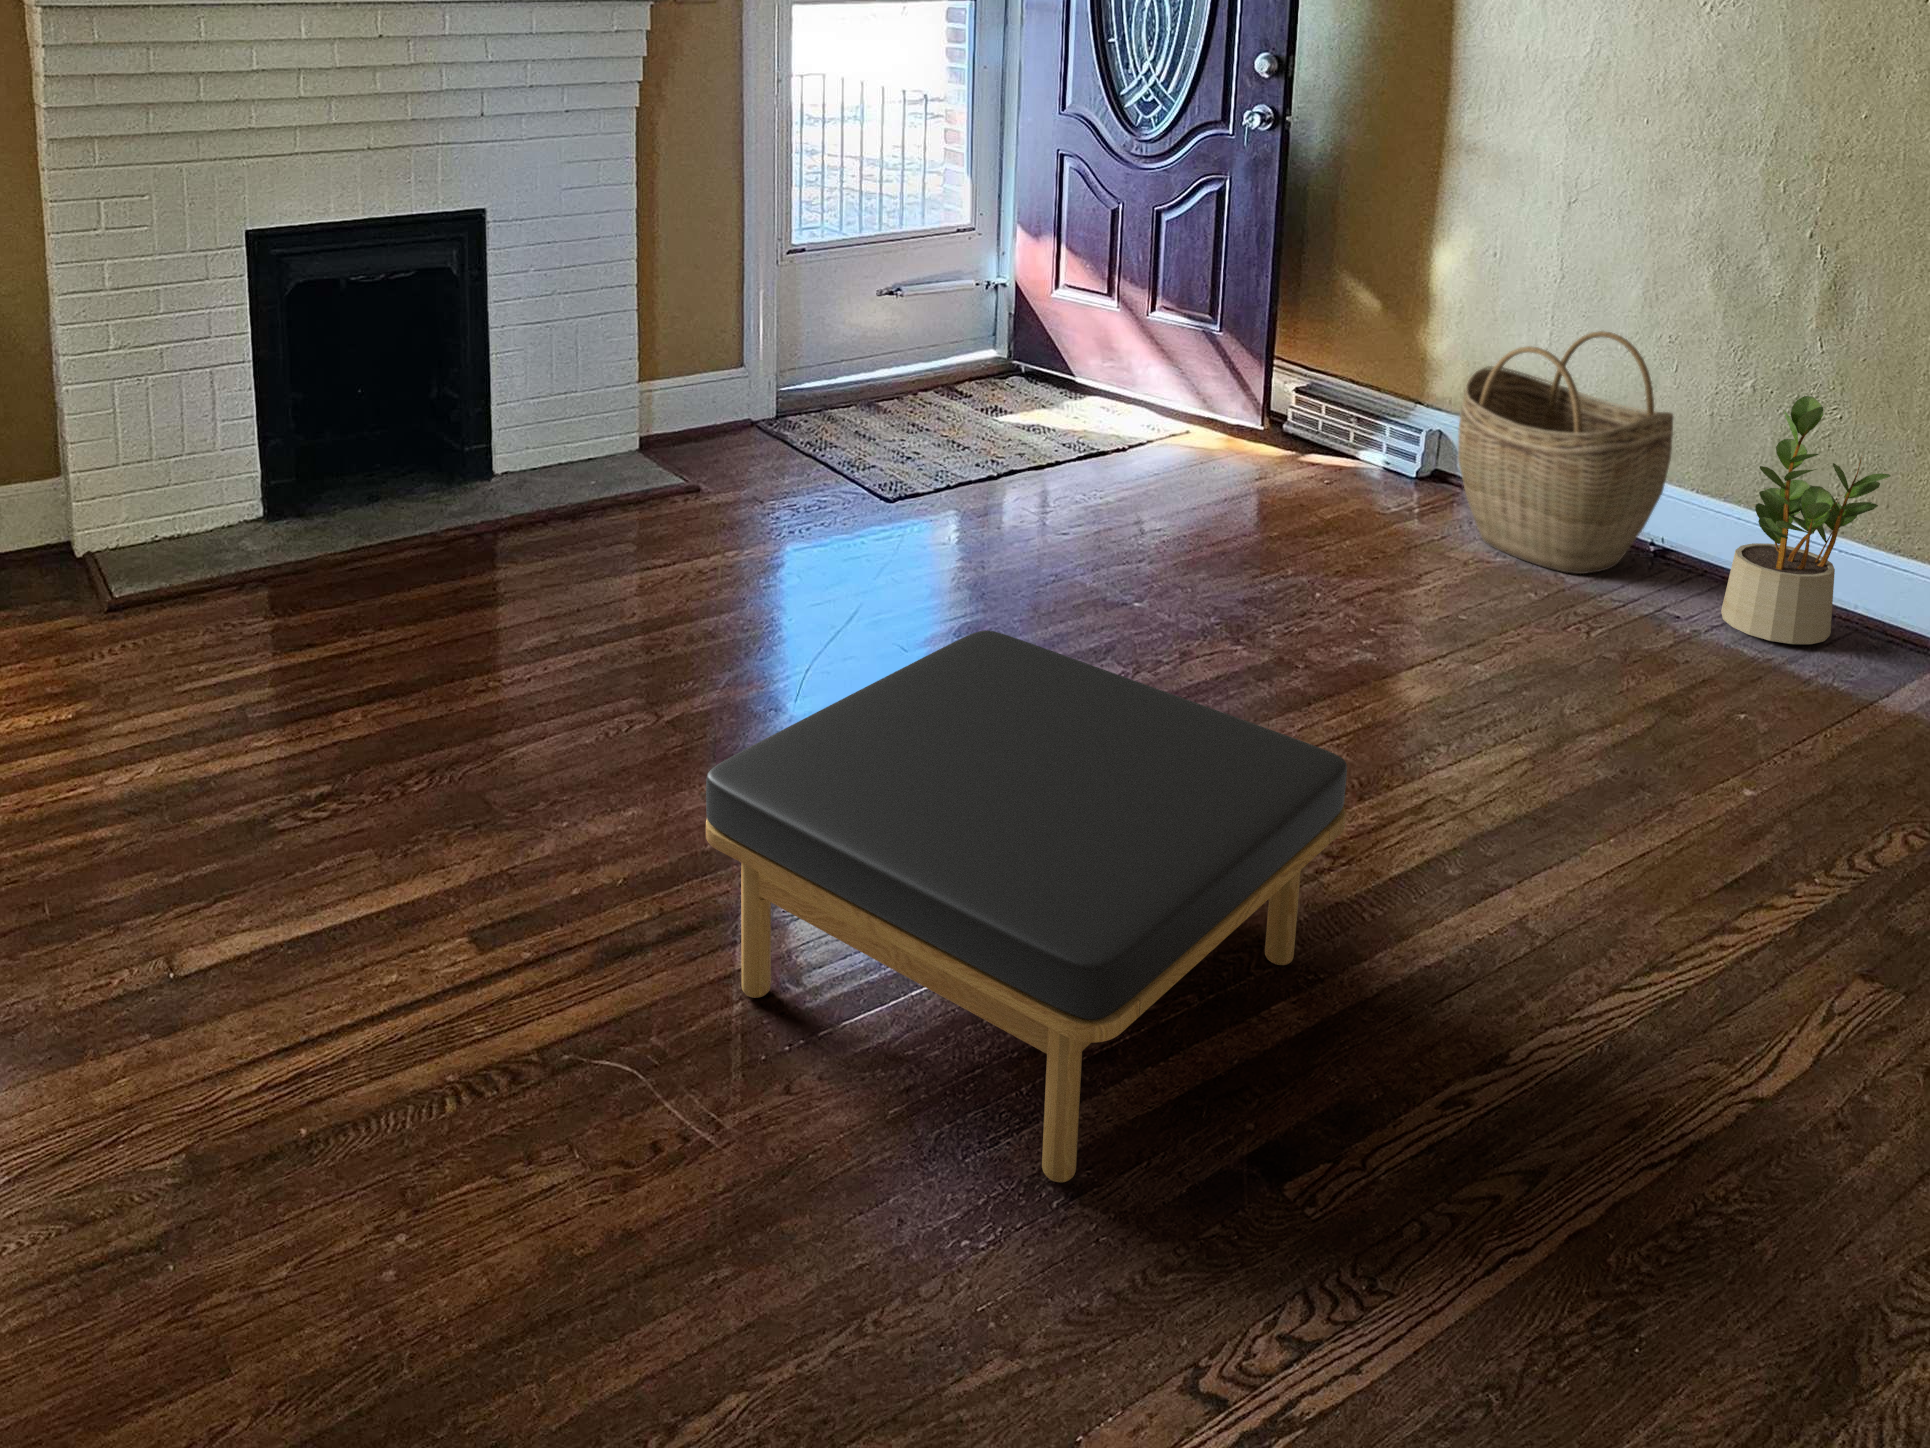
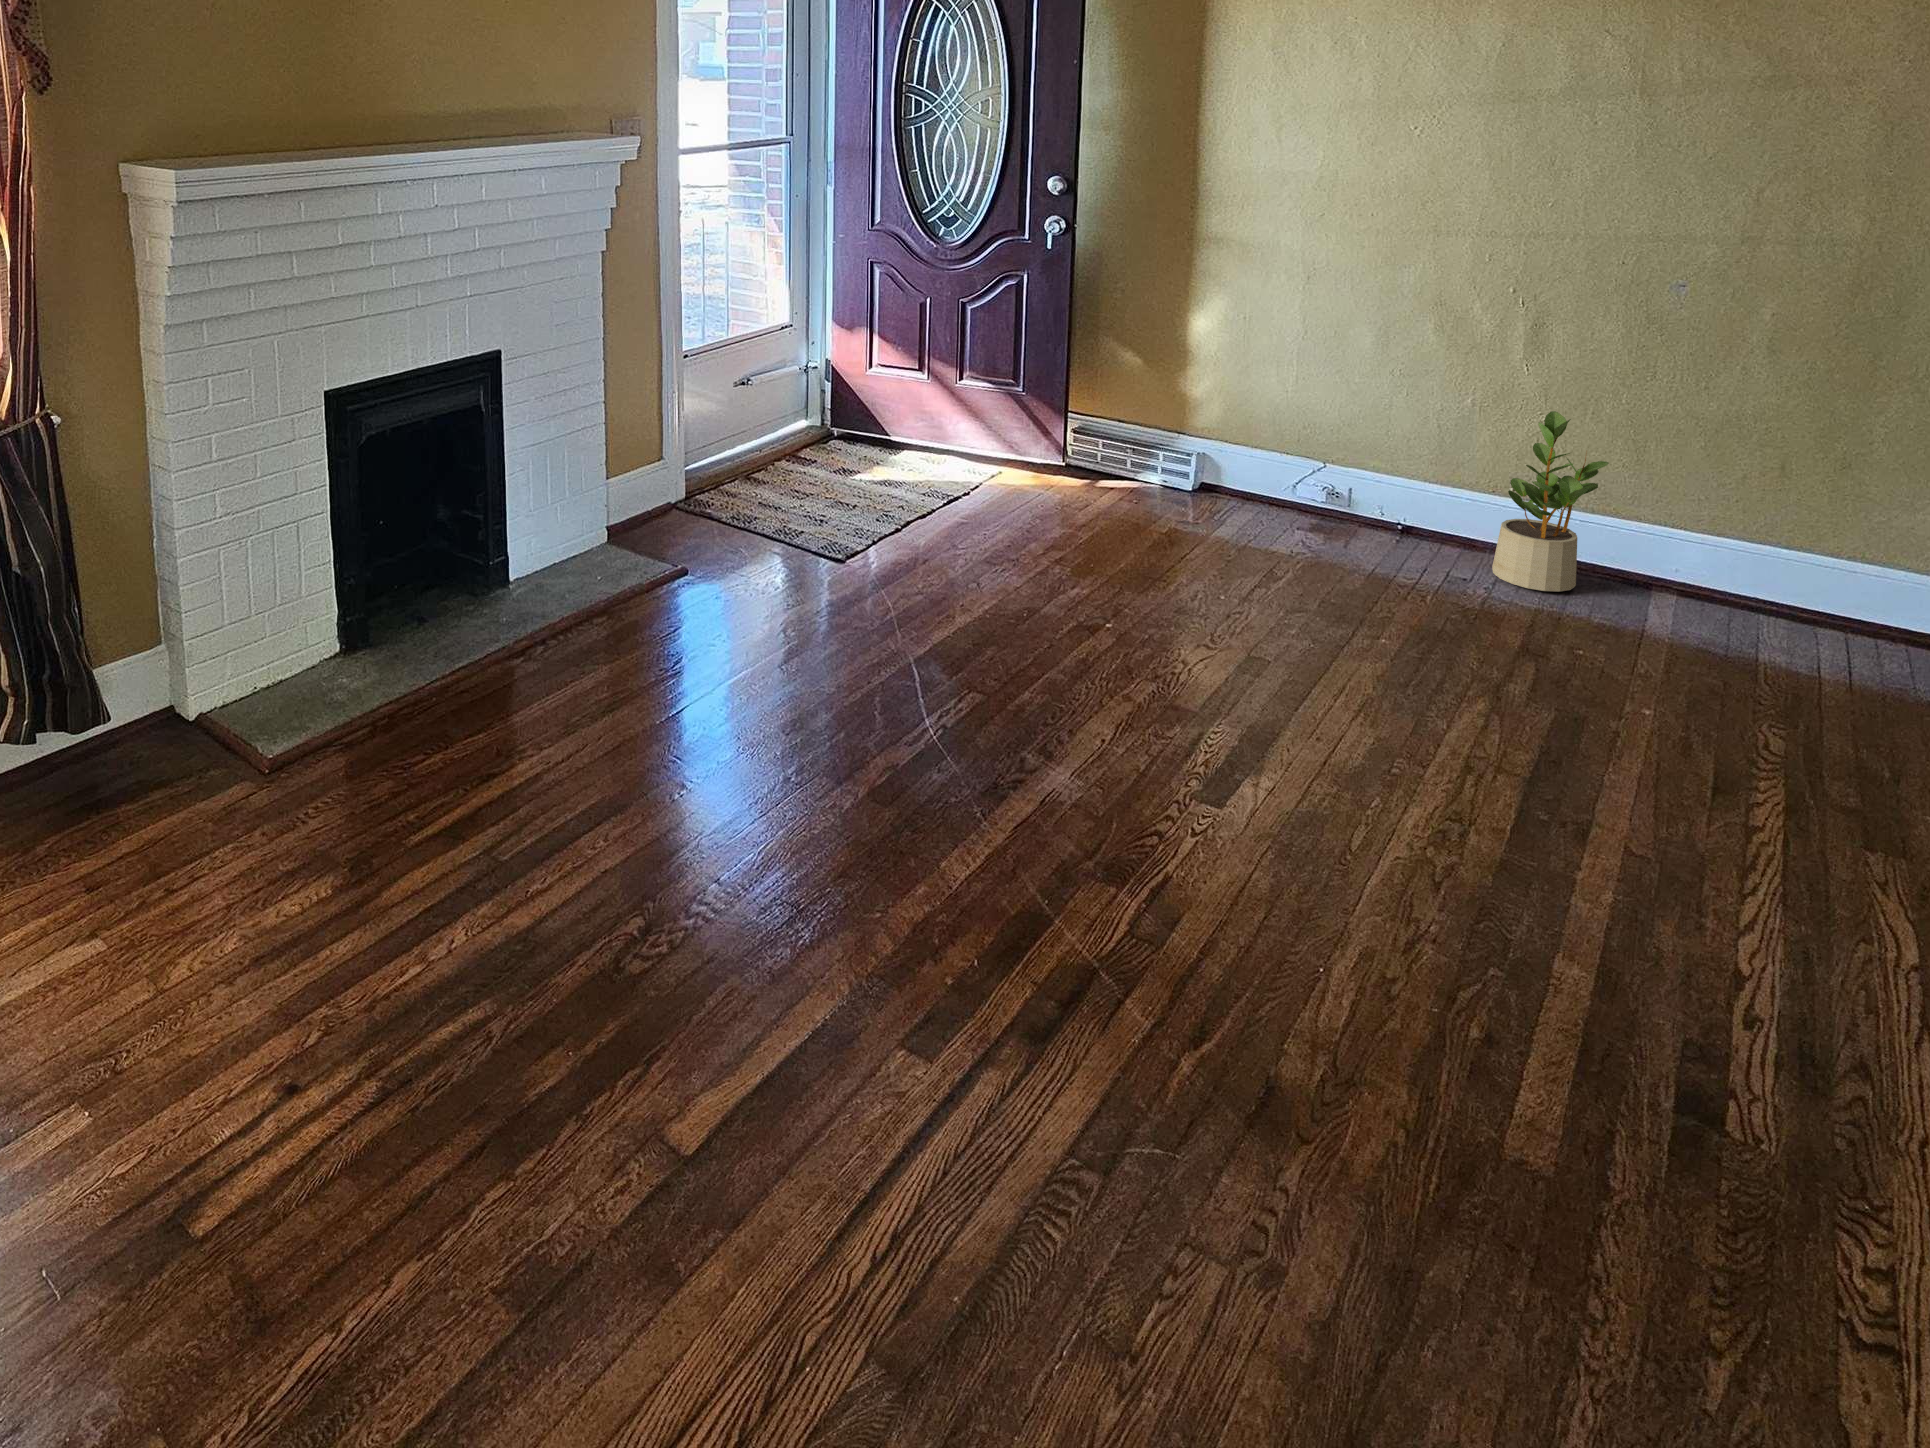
woven basket: present [1458,331,1673,574] -> none [1265,373,1431,556]
ottoman: present [706,630,1347,1182] -> none [1143,681,1663,1170]

